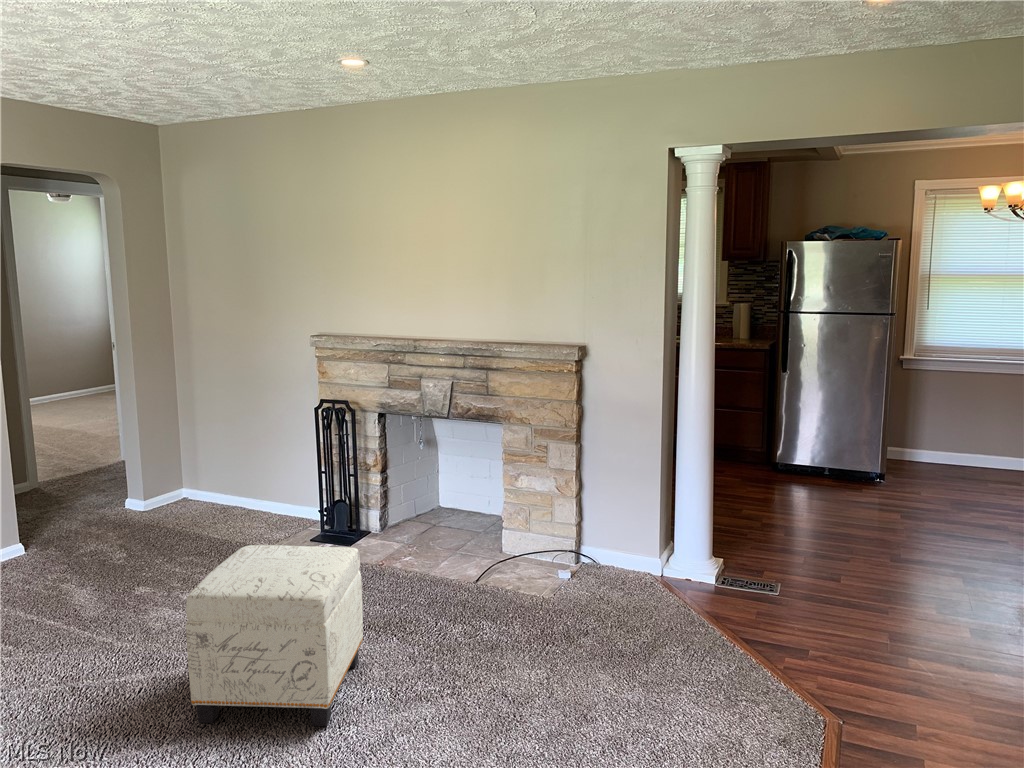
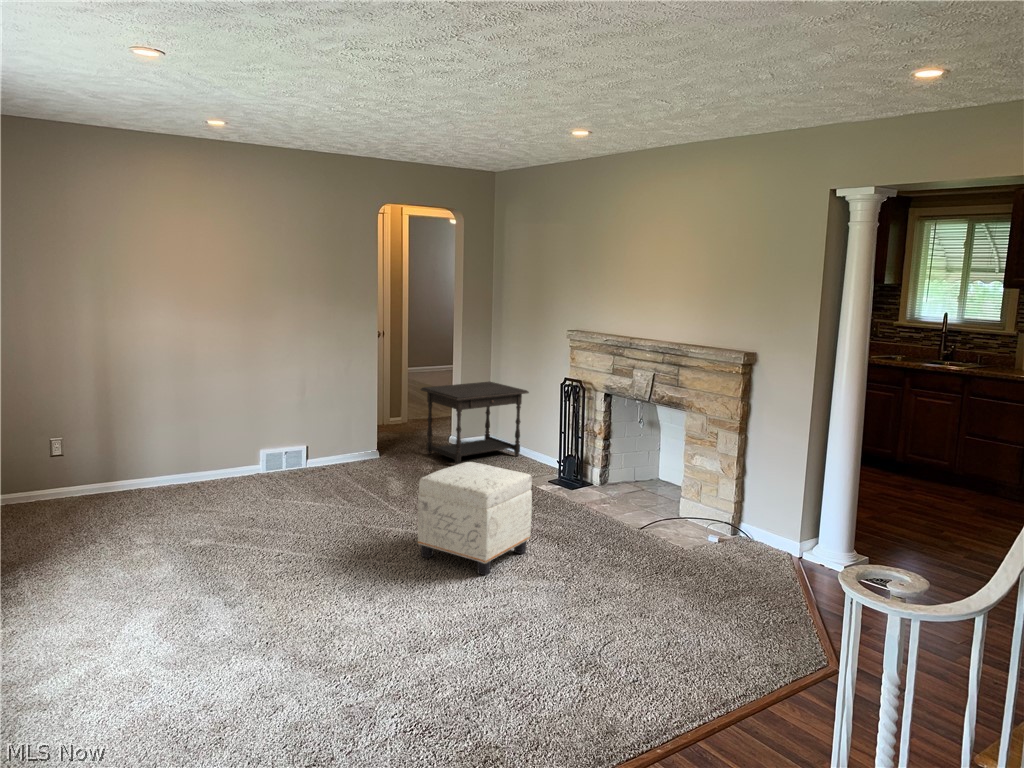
side table: none [88,416,255,543] -> present [421,382,529,465]

